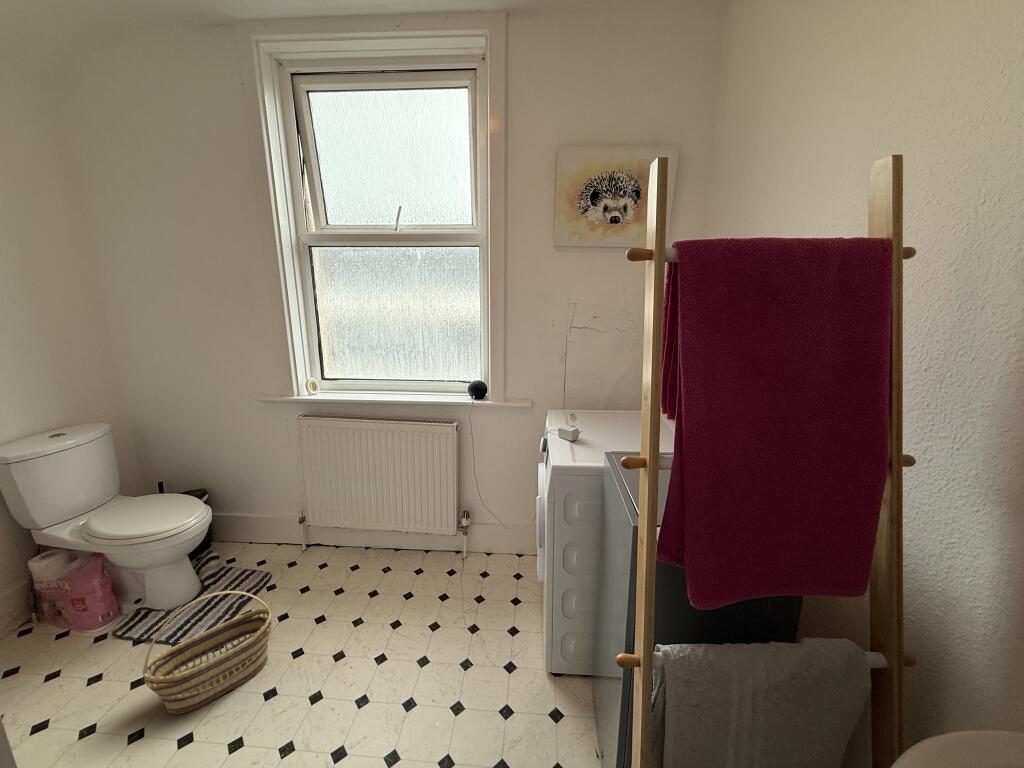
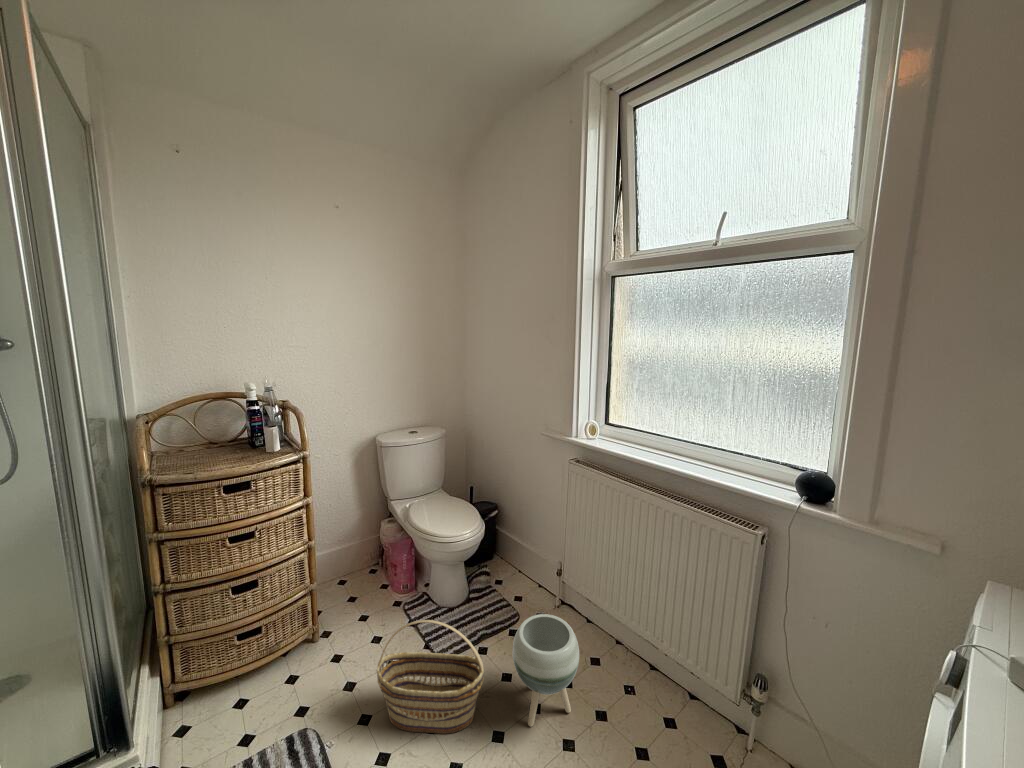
planter: none [291,542,352,631] -> present [513,614,579,727]

